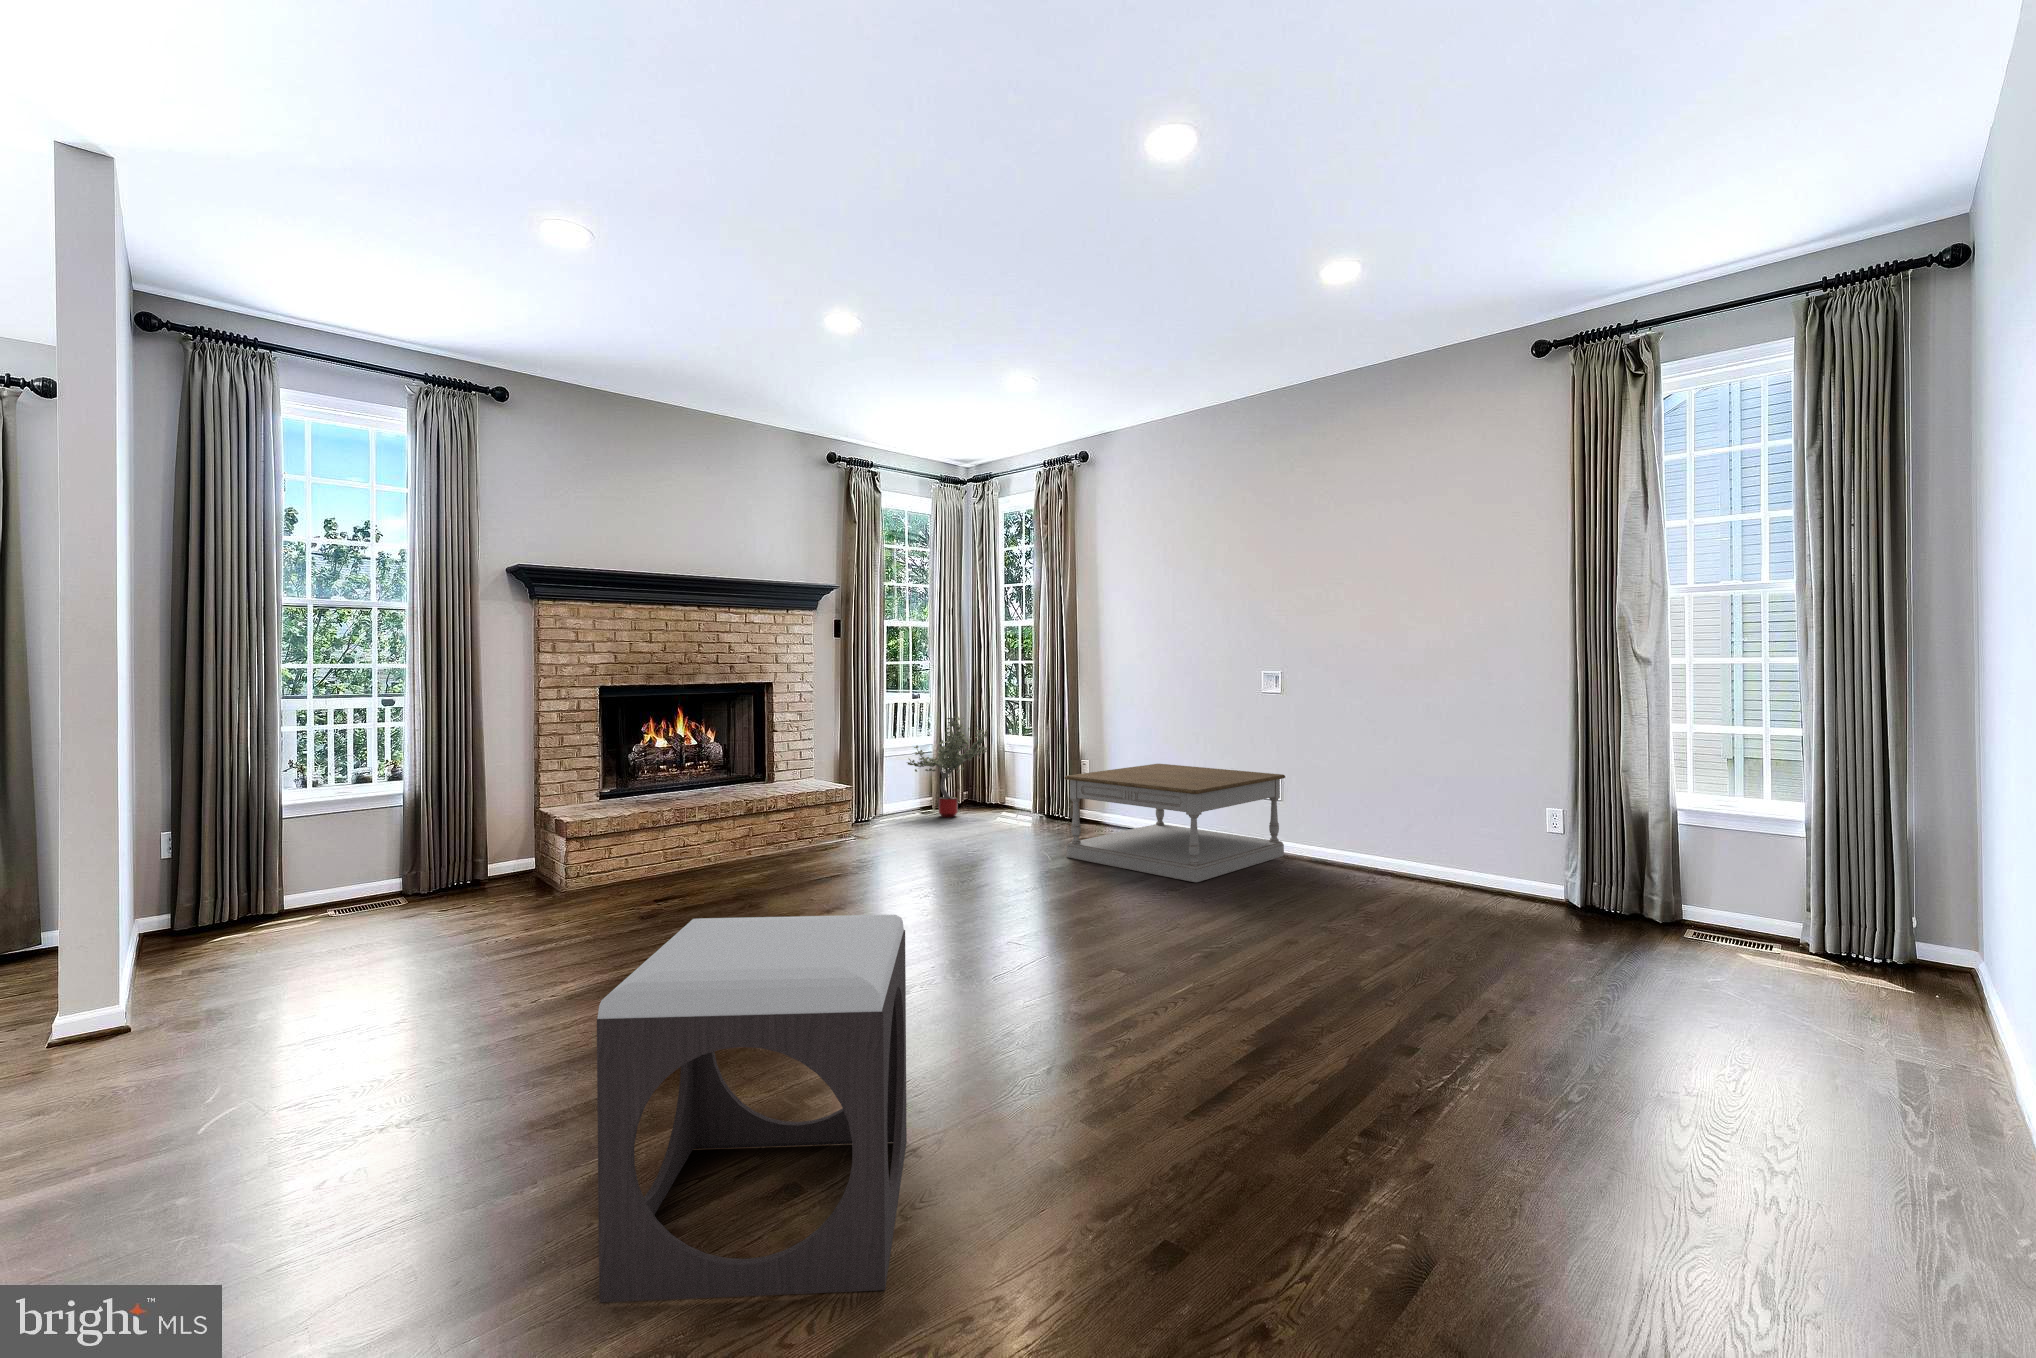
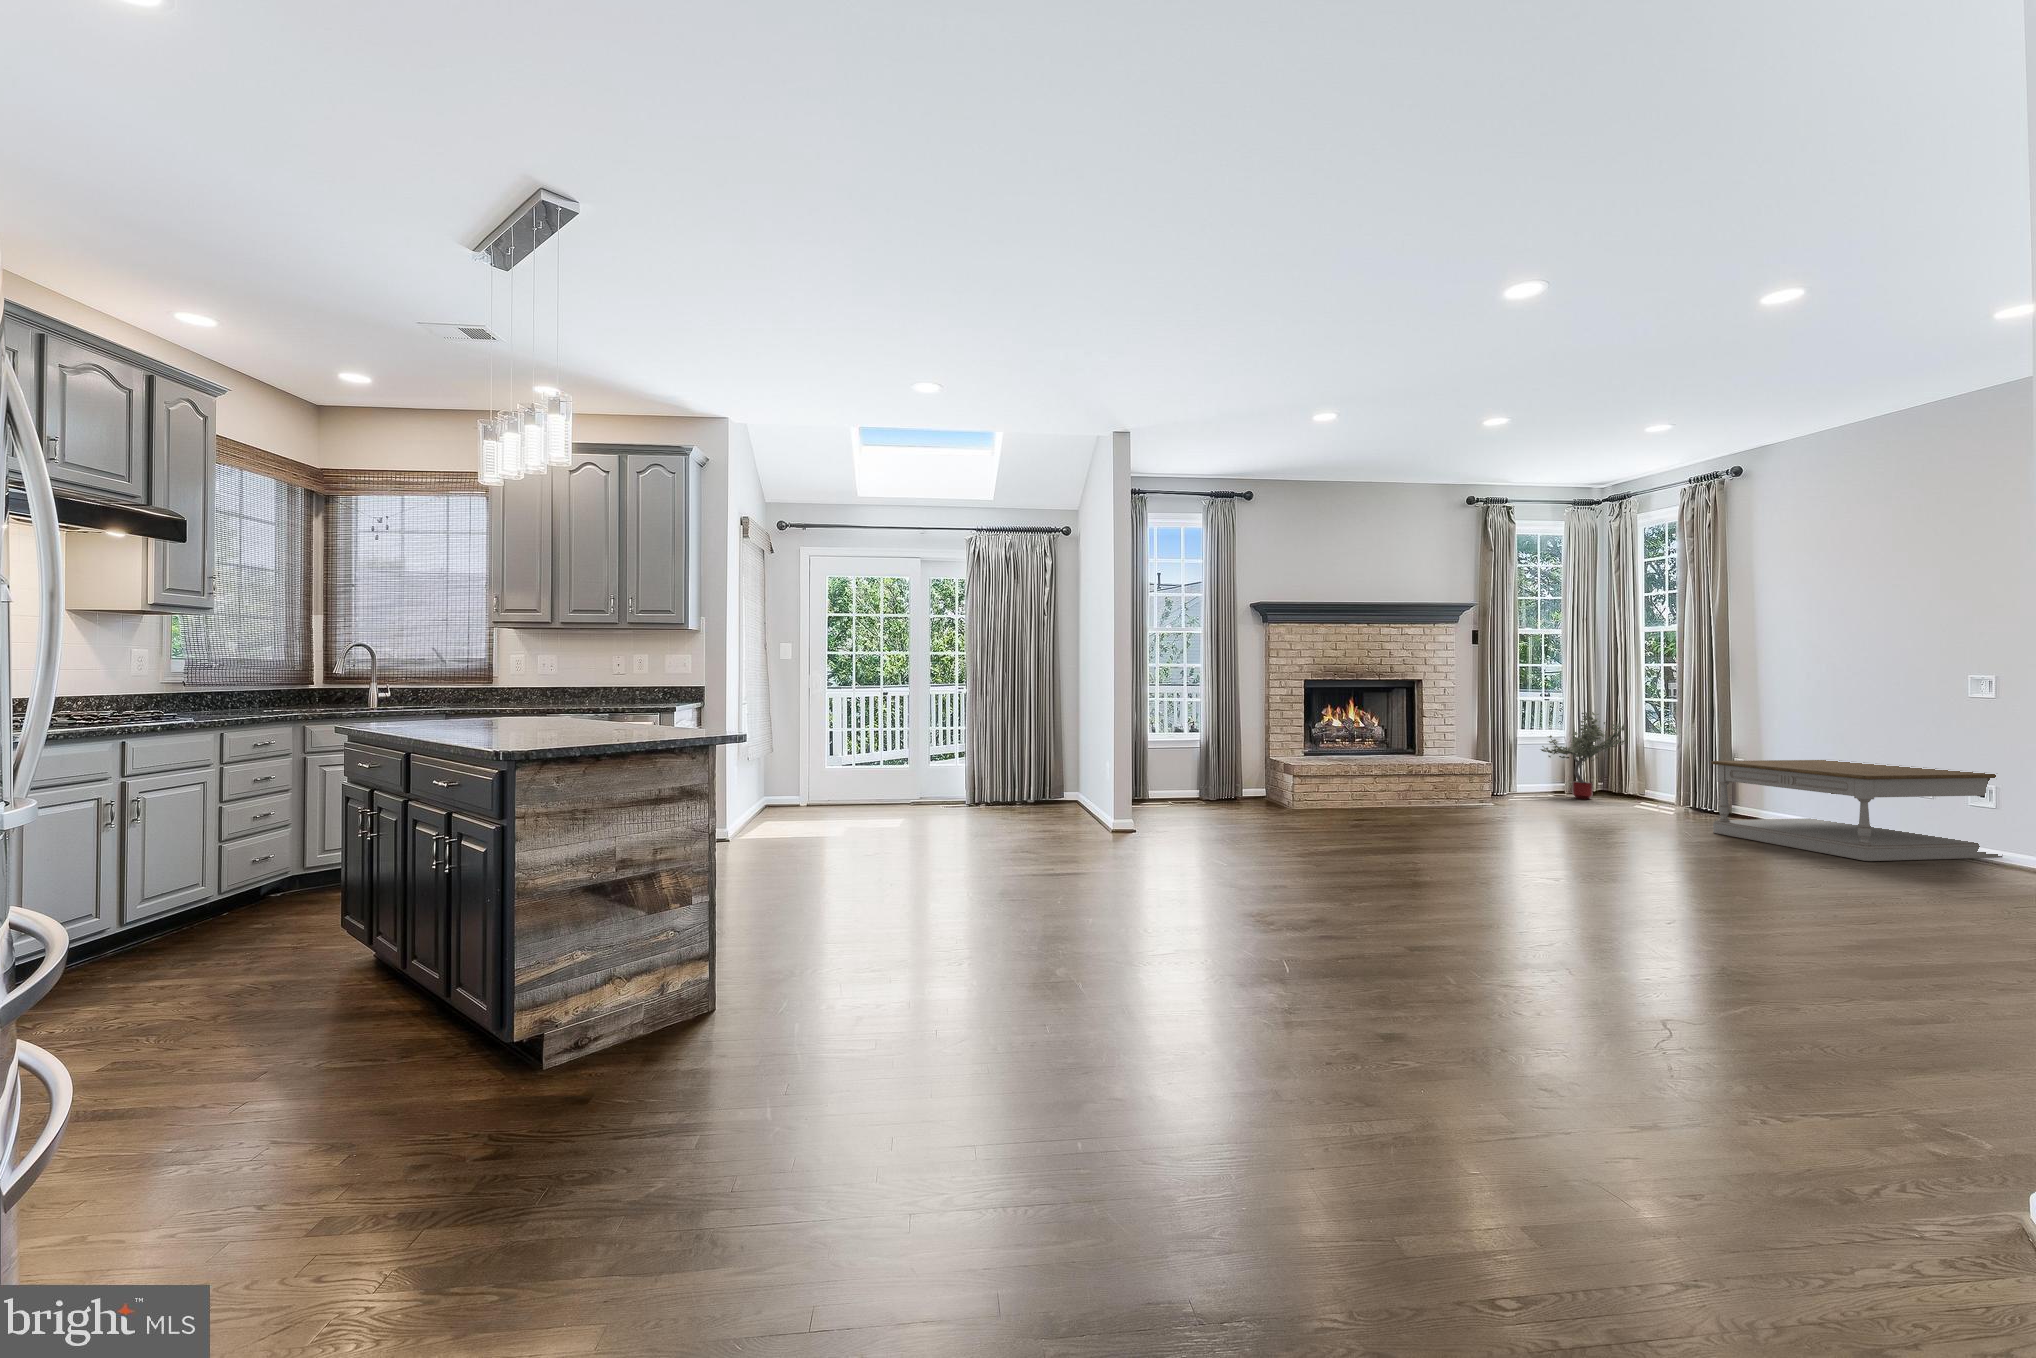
footstool: present [597,915,907,1302] -> none [1424,785,1580,960]

